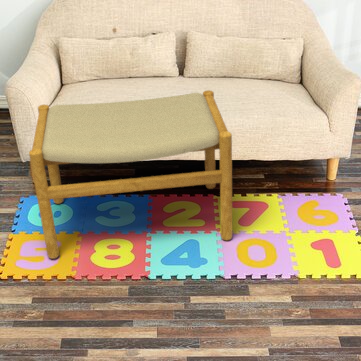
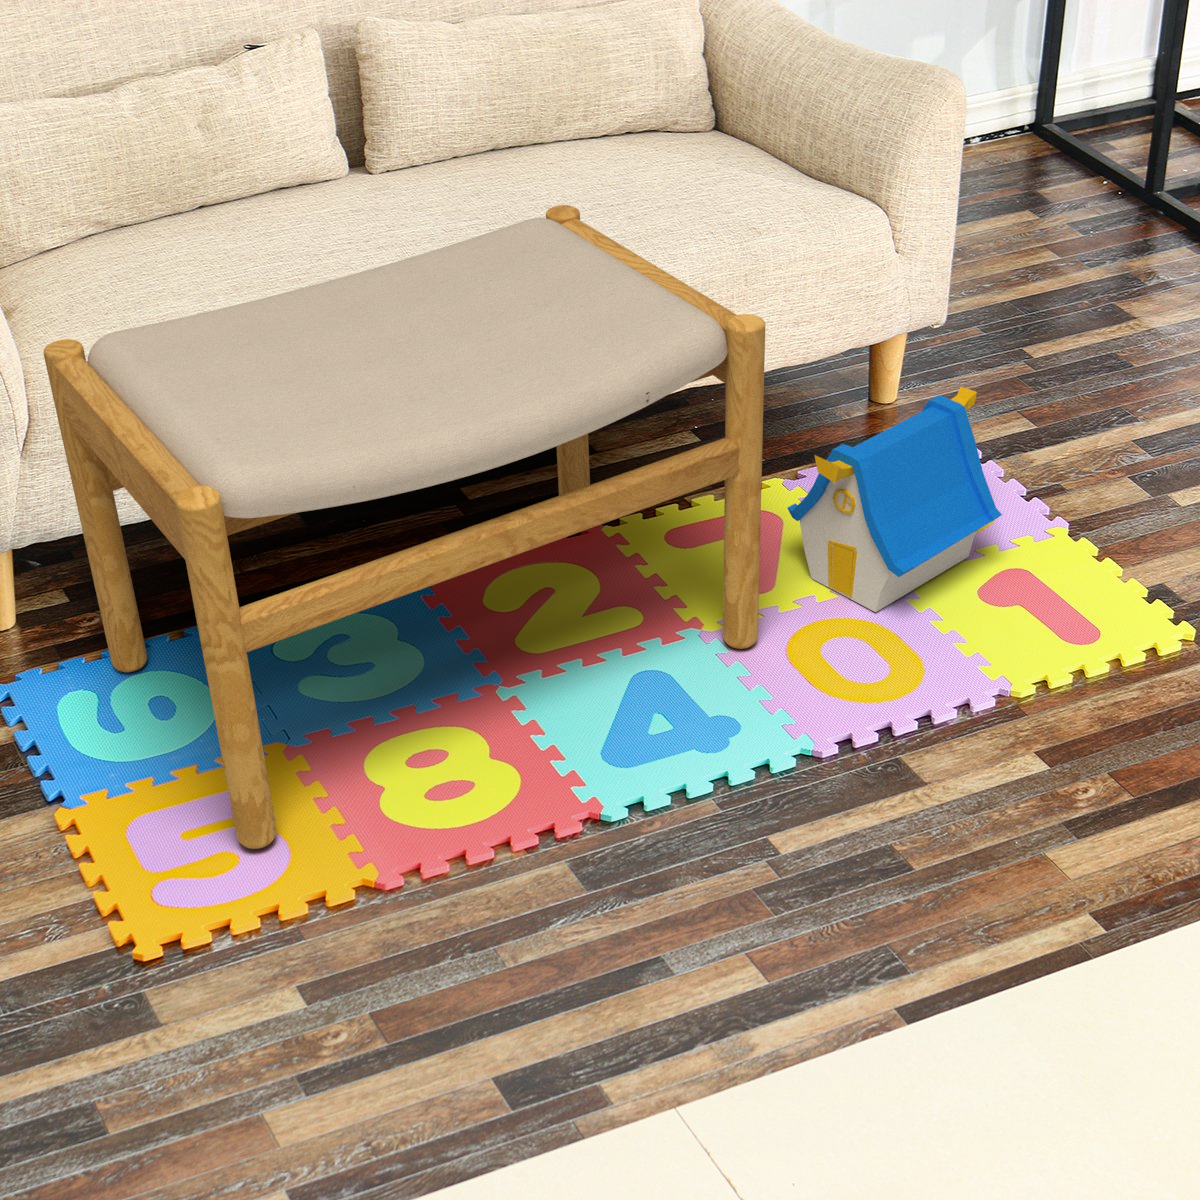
toy house: none [258,172,330,240] -> present [787,387,1002,612]

